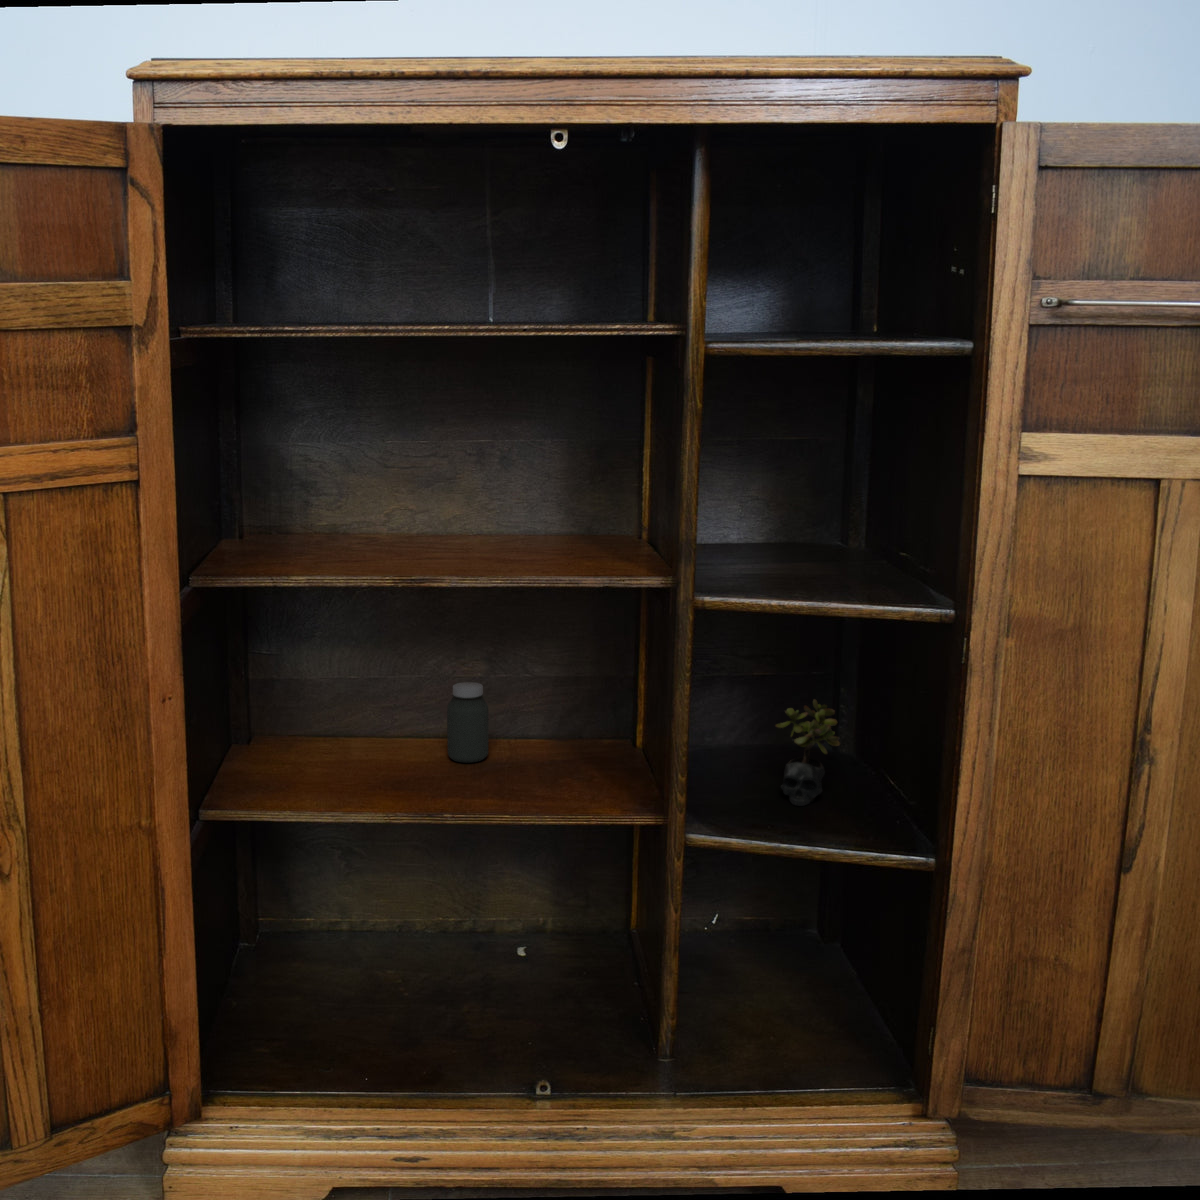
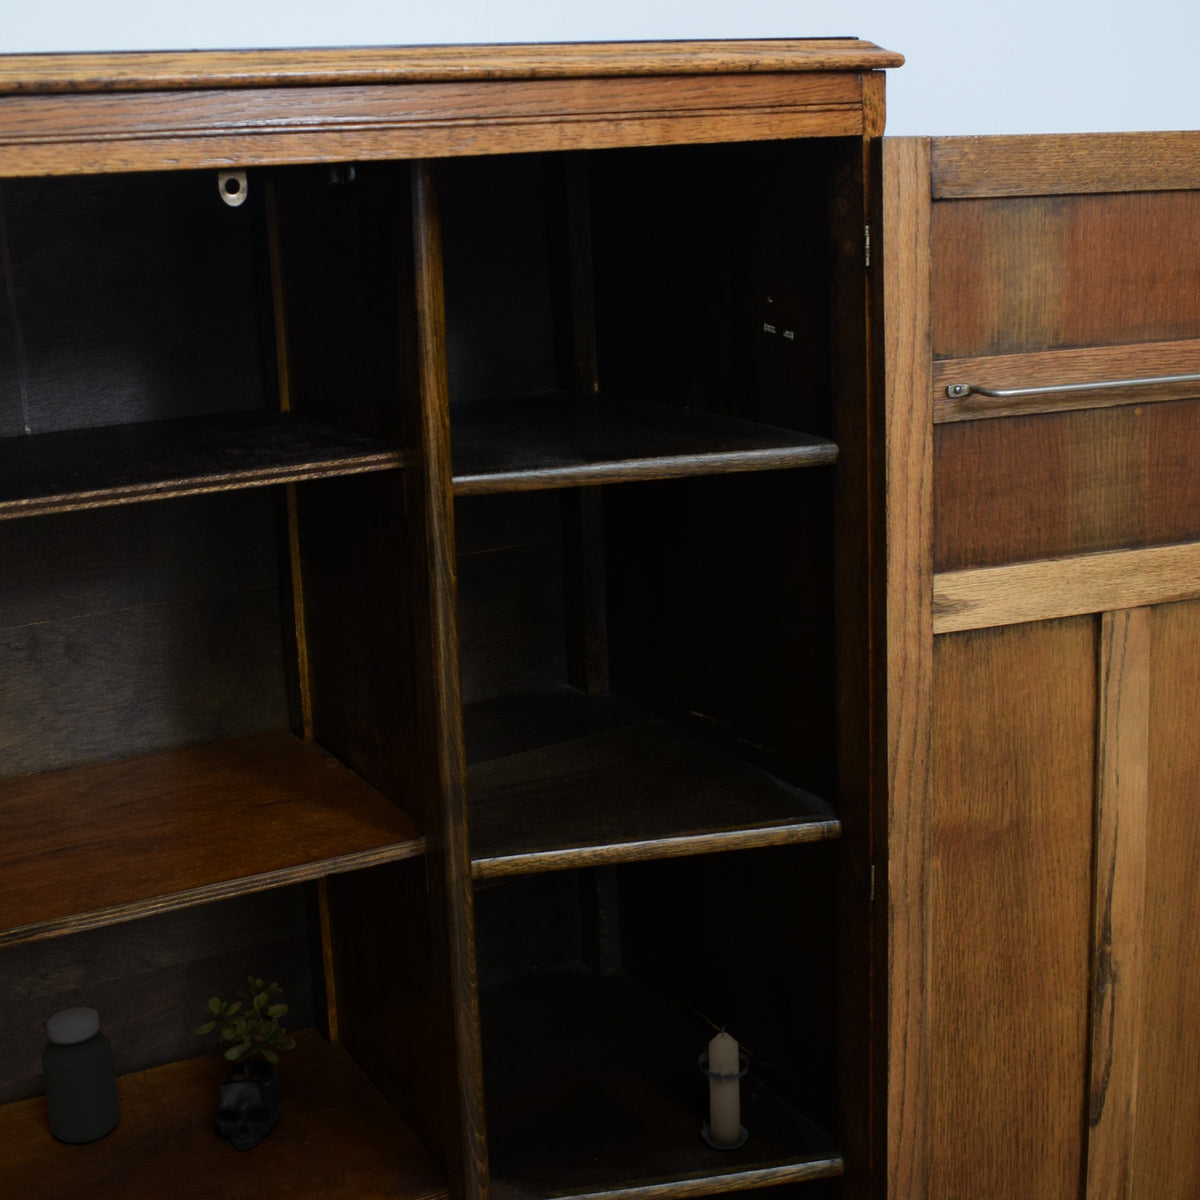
succulent plant: present [776,699,840,806] -> present [193,975,296,1150]
candle: none [835,751,879,839] -> present [699,1027,748,1150]

